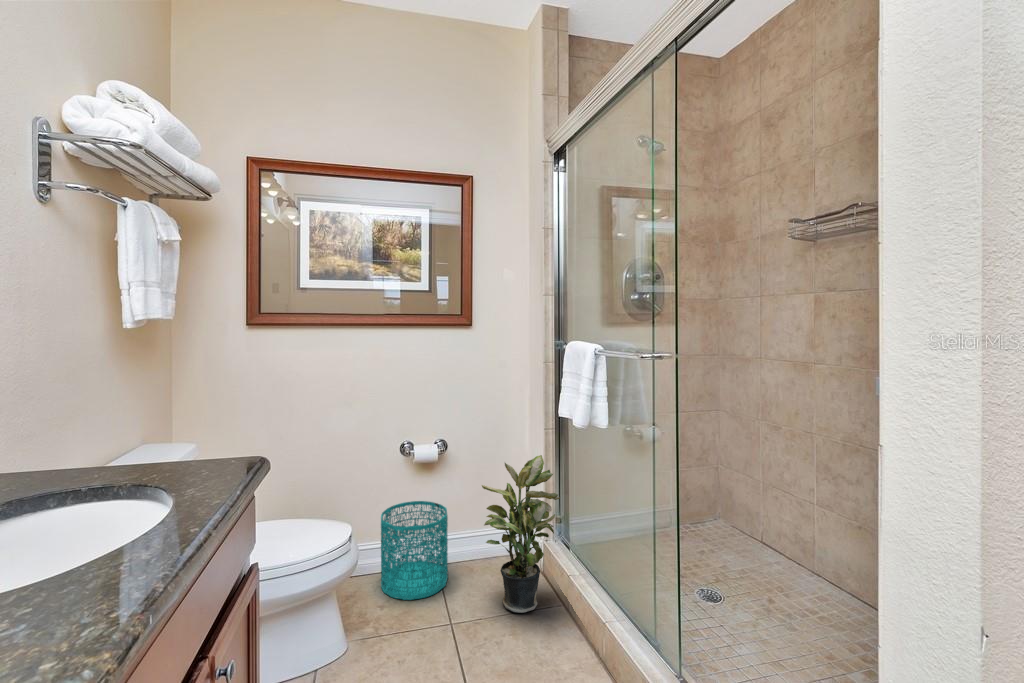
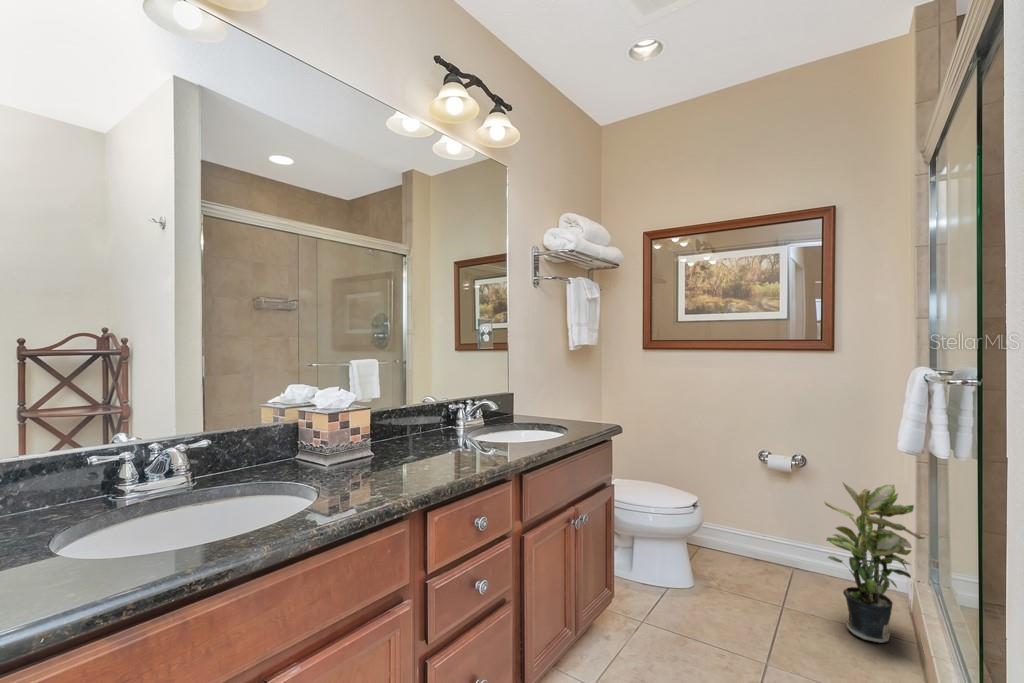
wastebasket: present [381,501,448,600] -> none [735,506,800,592]

